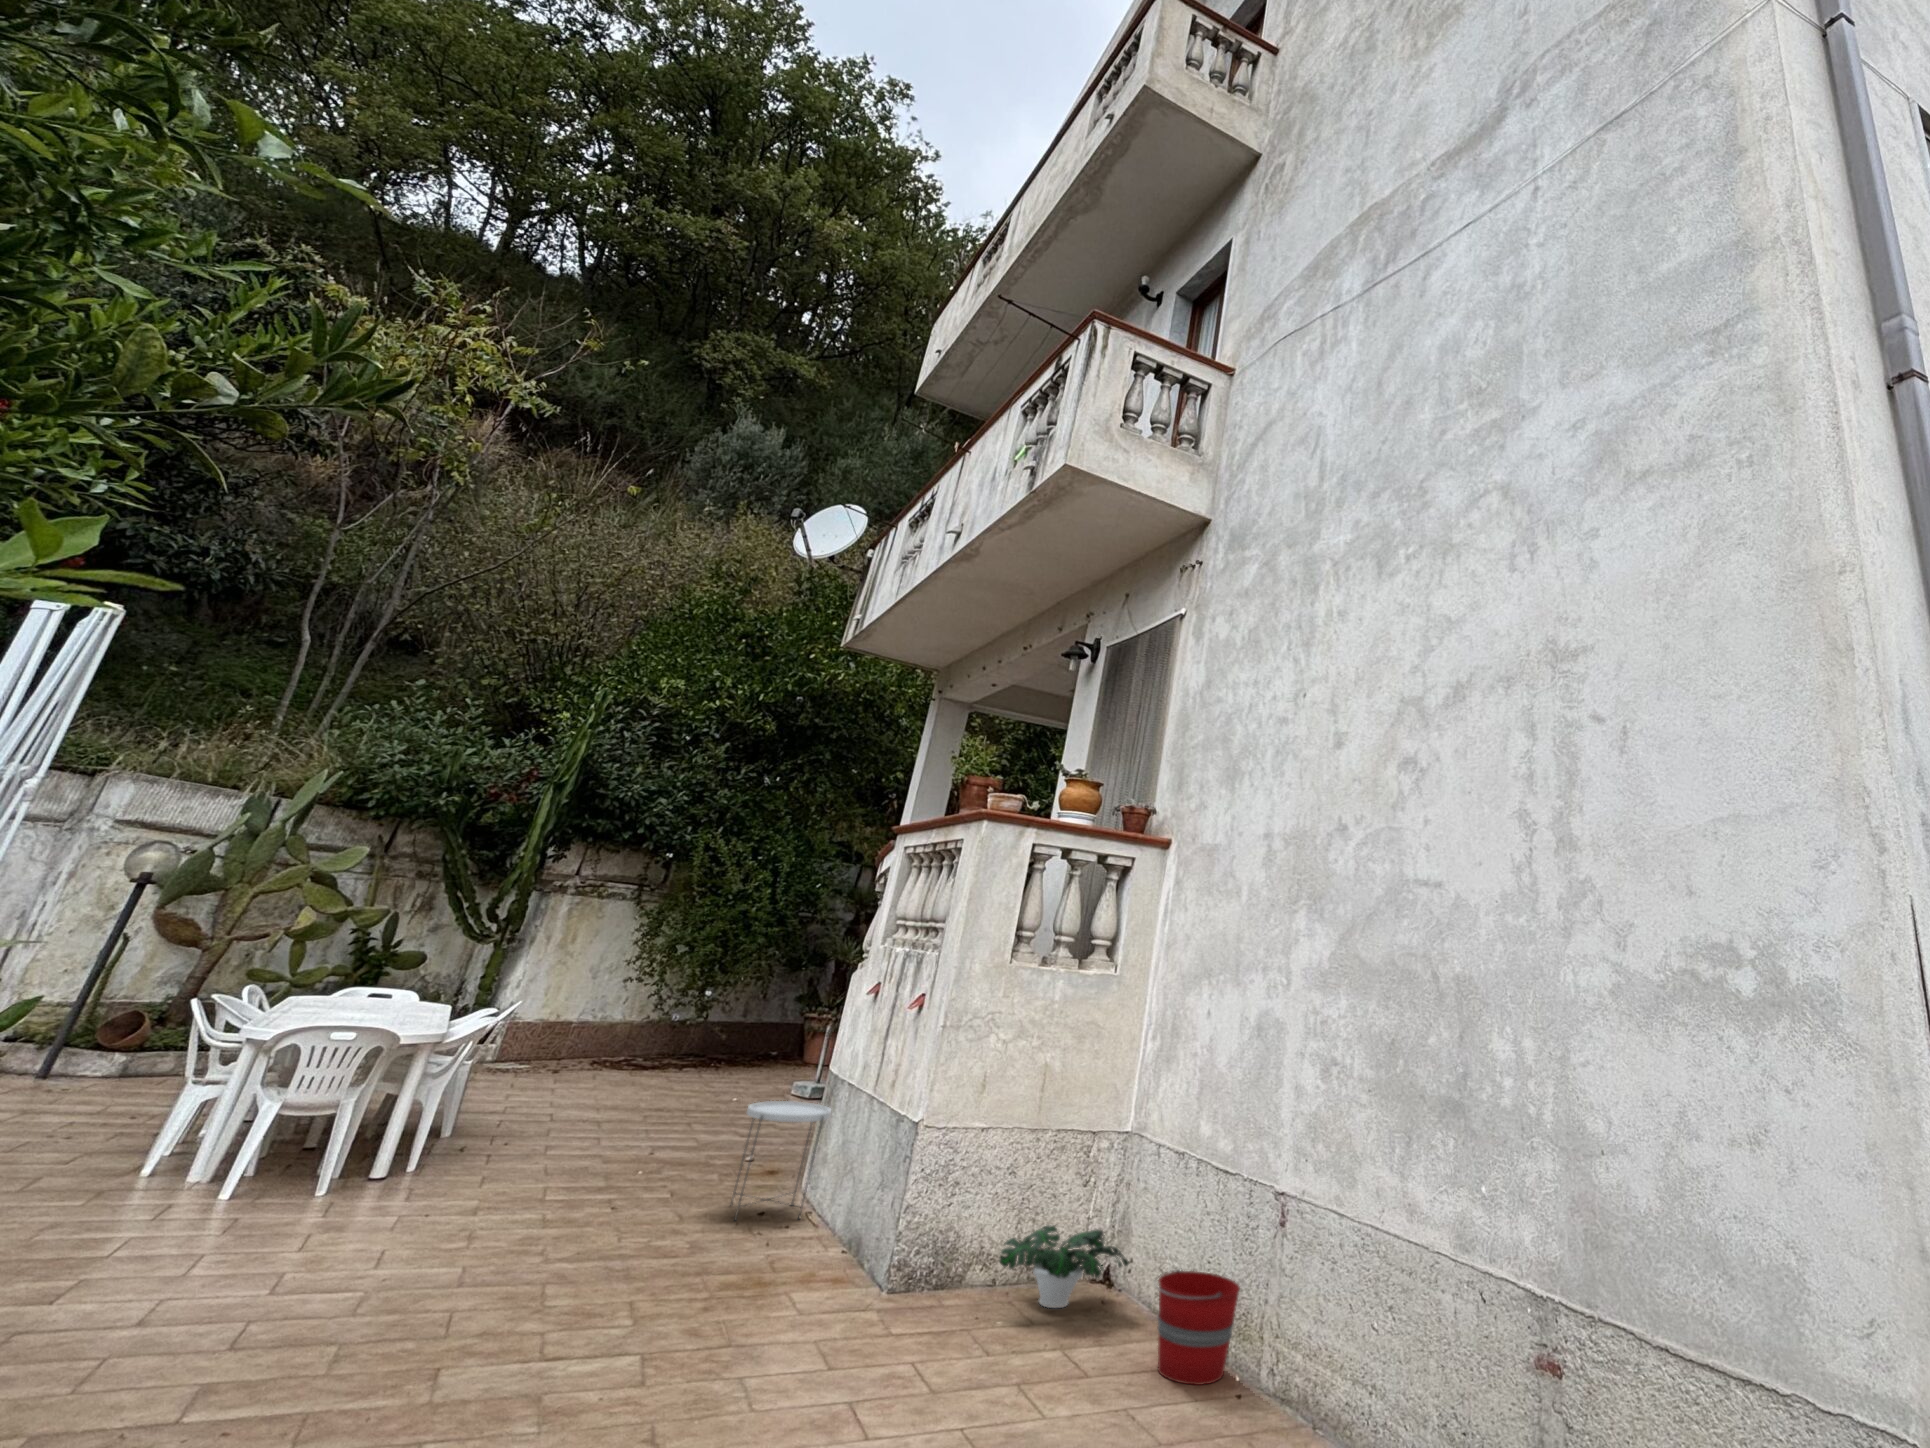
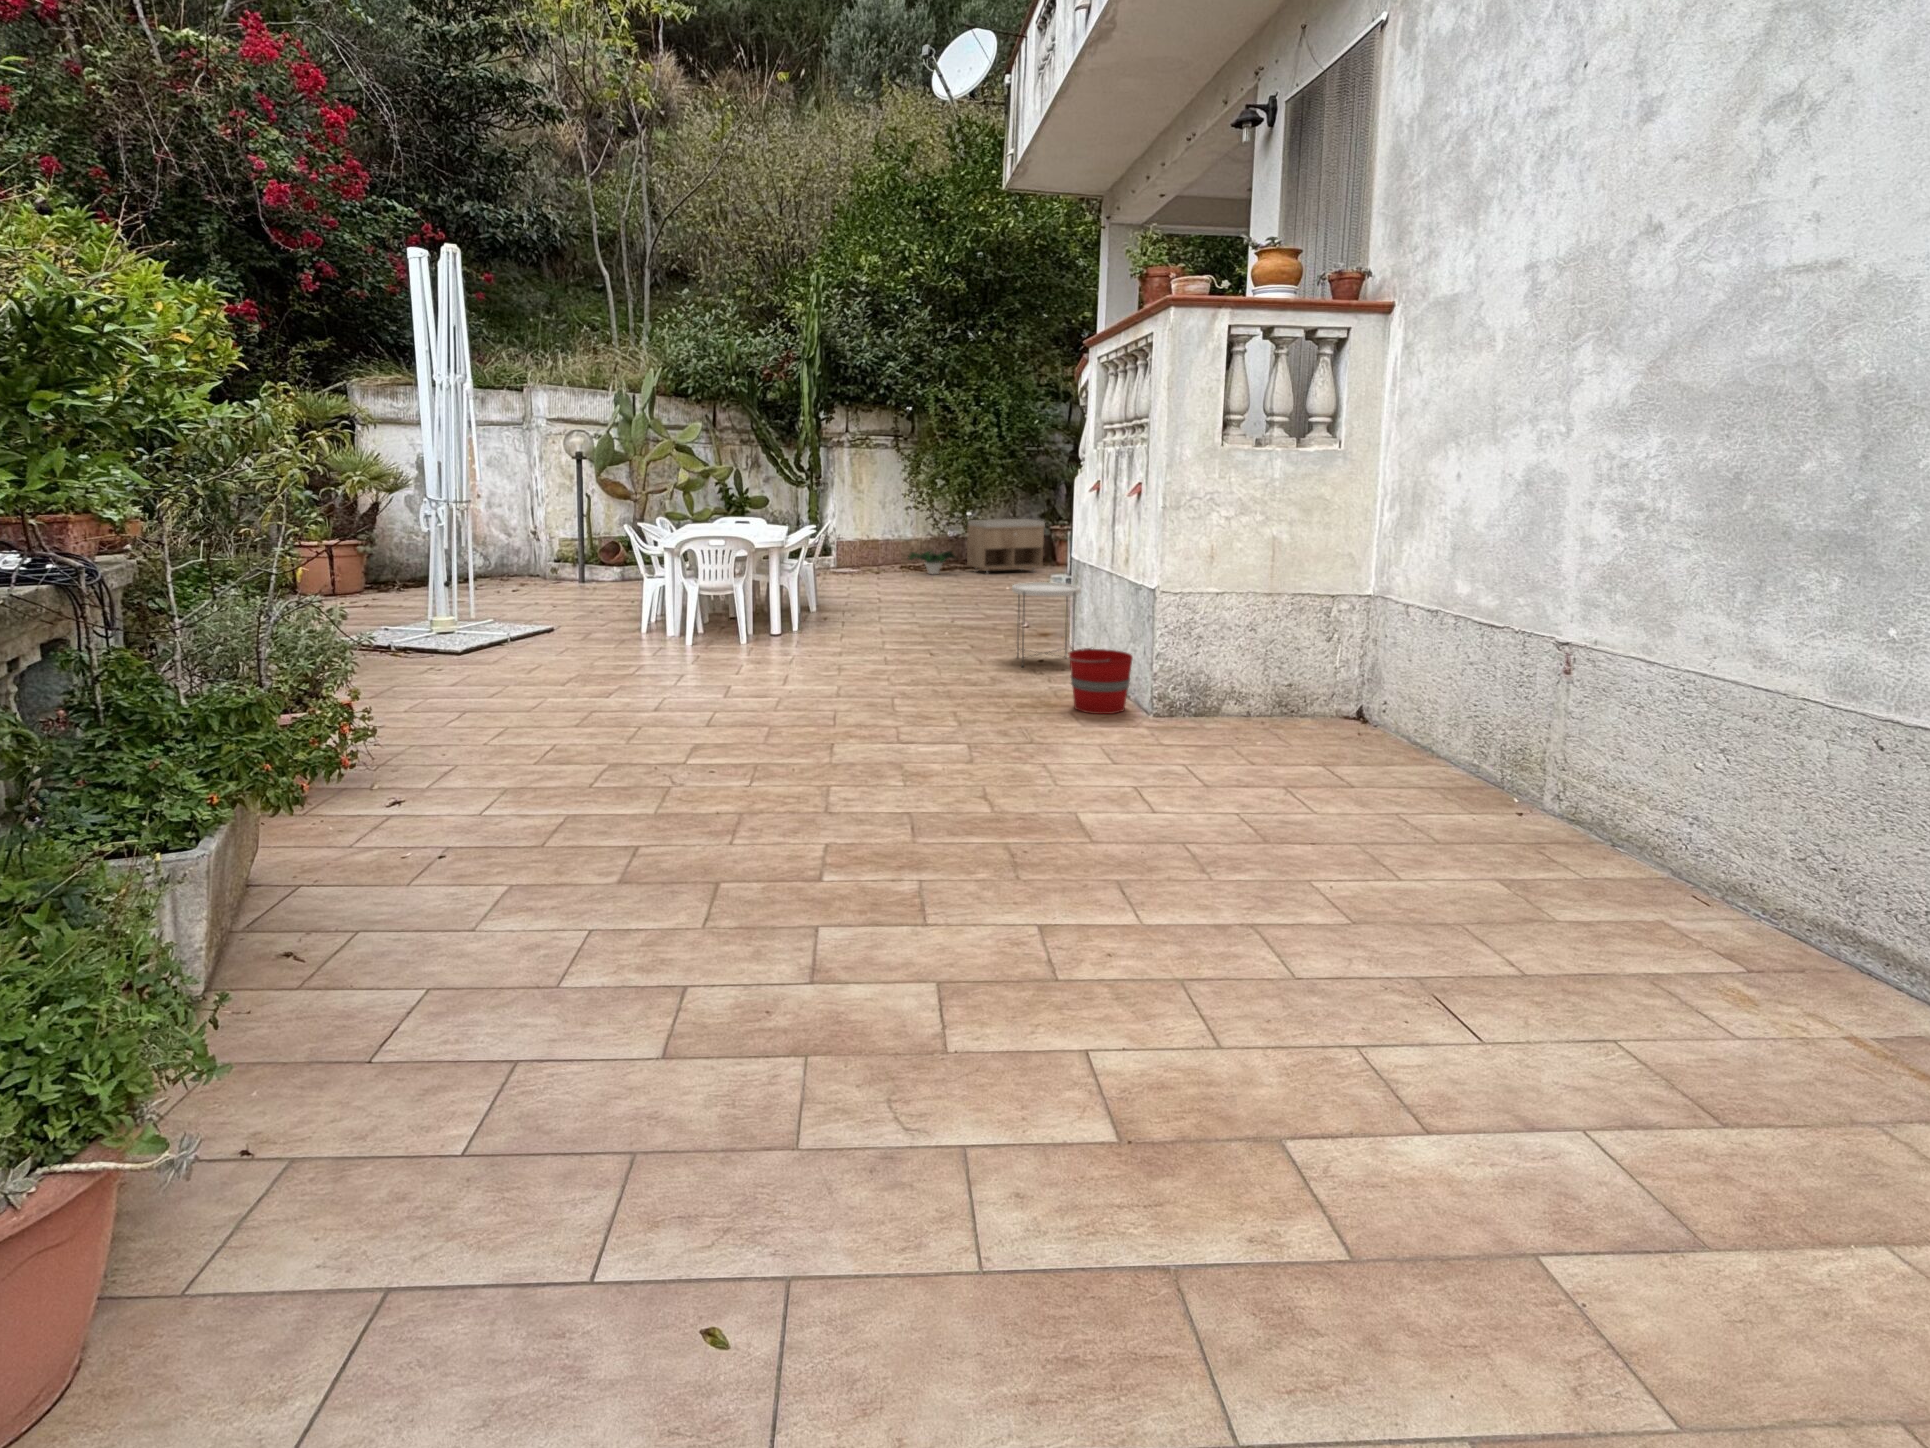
storage bench: none [686,999,800,1074] -> present [967,519,1045,574]
potted plant: present [999,1225,1129,1308] -> present [908,551,956,574]
bucket: present [1154,1270,1240,1385] -> present [1066,648,1133,714]

